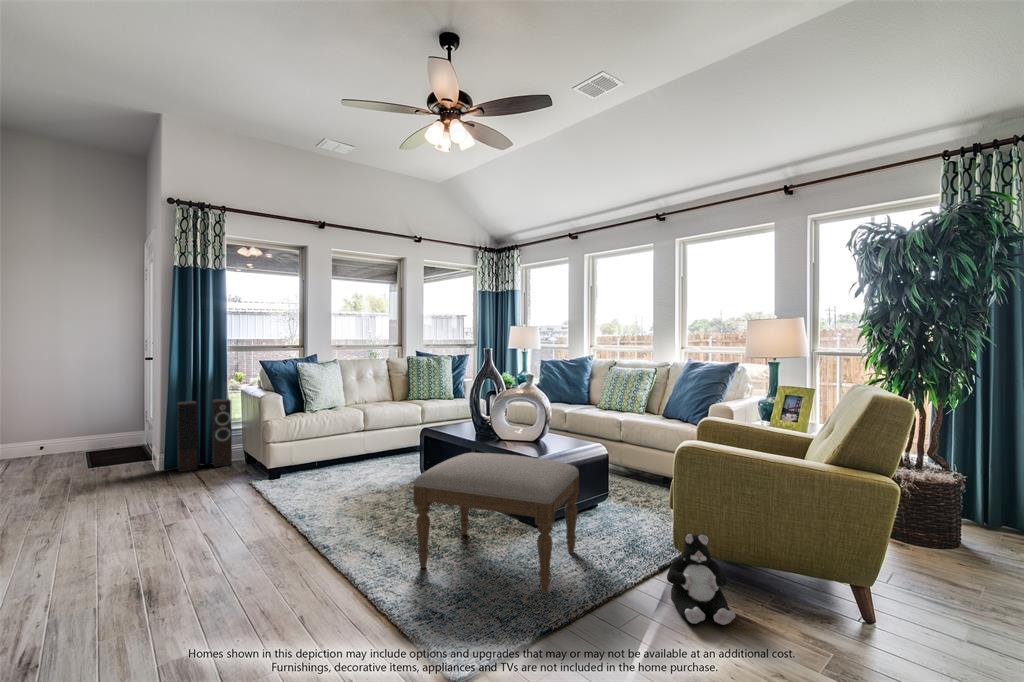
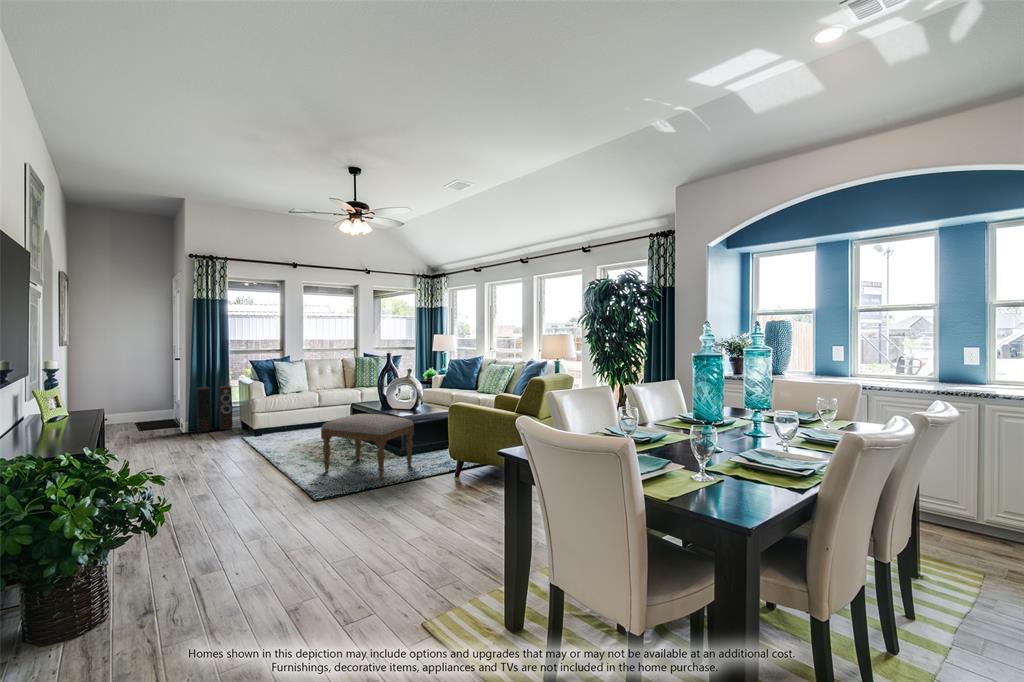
plush toy: present [667,533,735,625] -> none [437,449,466,489]

